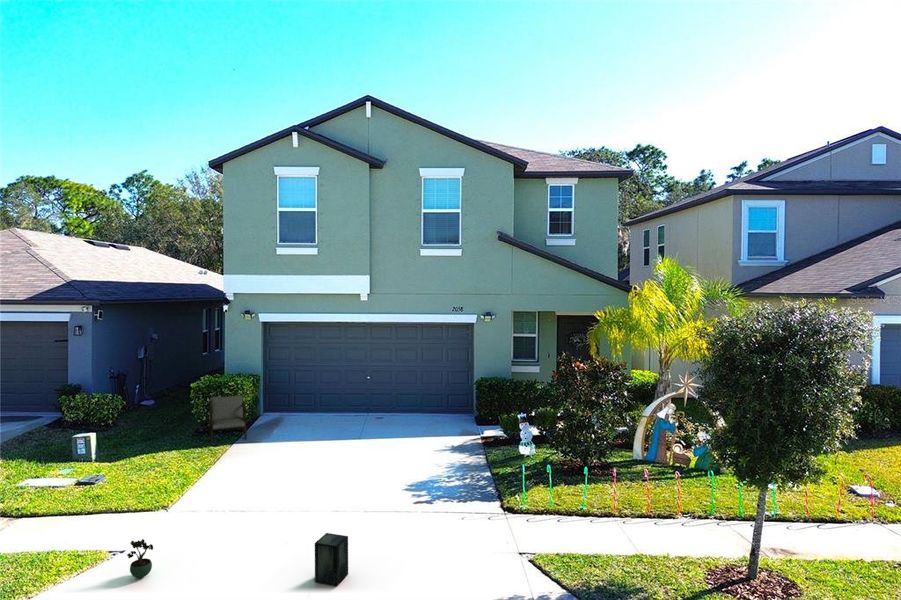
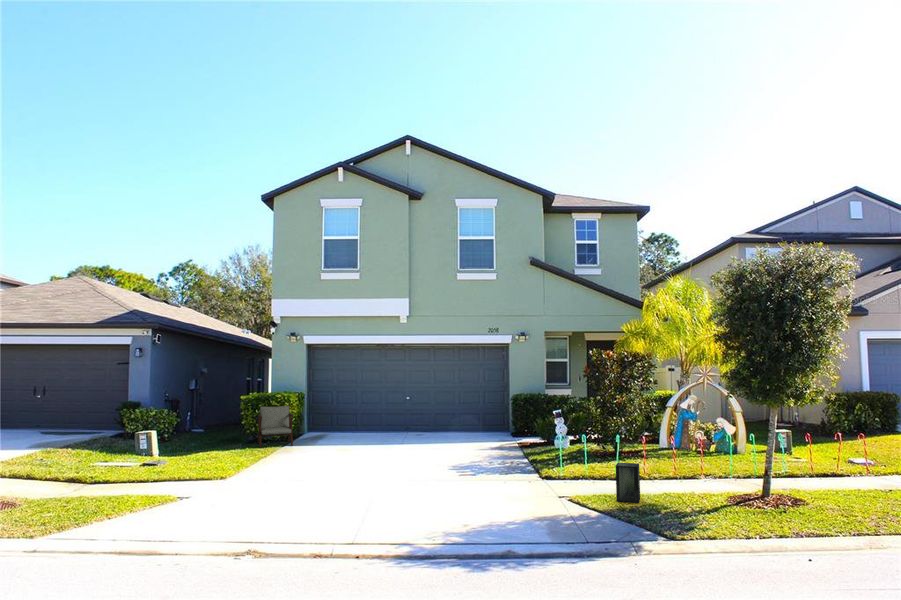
storage box: present [315,533,348,586] -> present [616,463,640,503]
potted plant: present [127,539,153,578] -> none [199,473,223,510]

